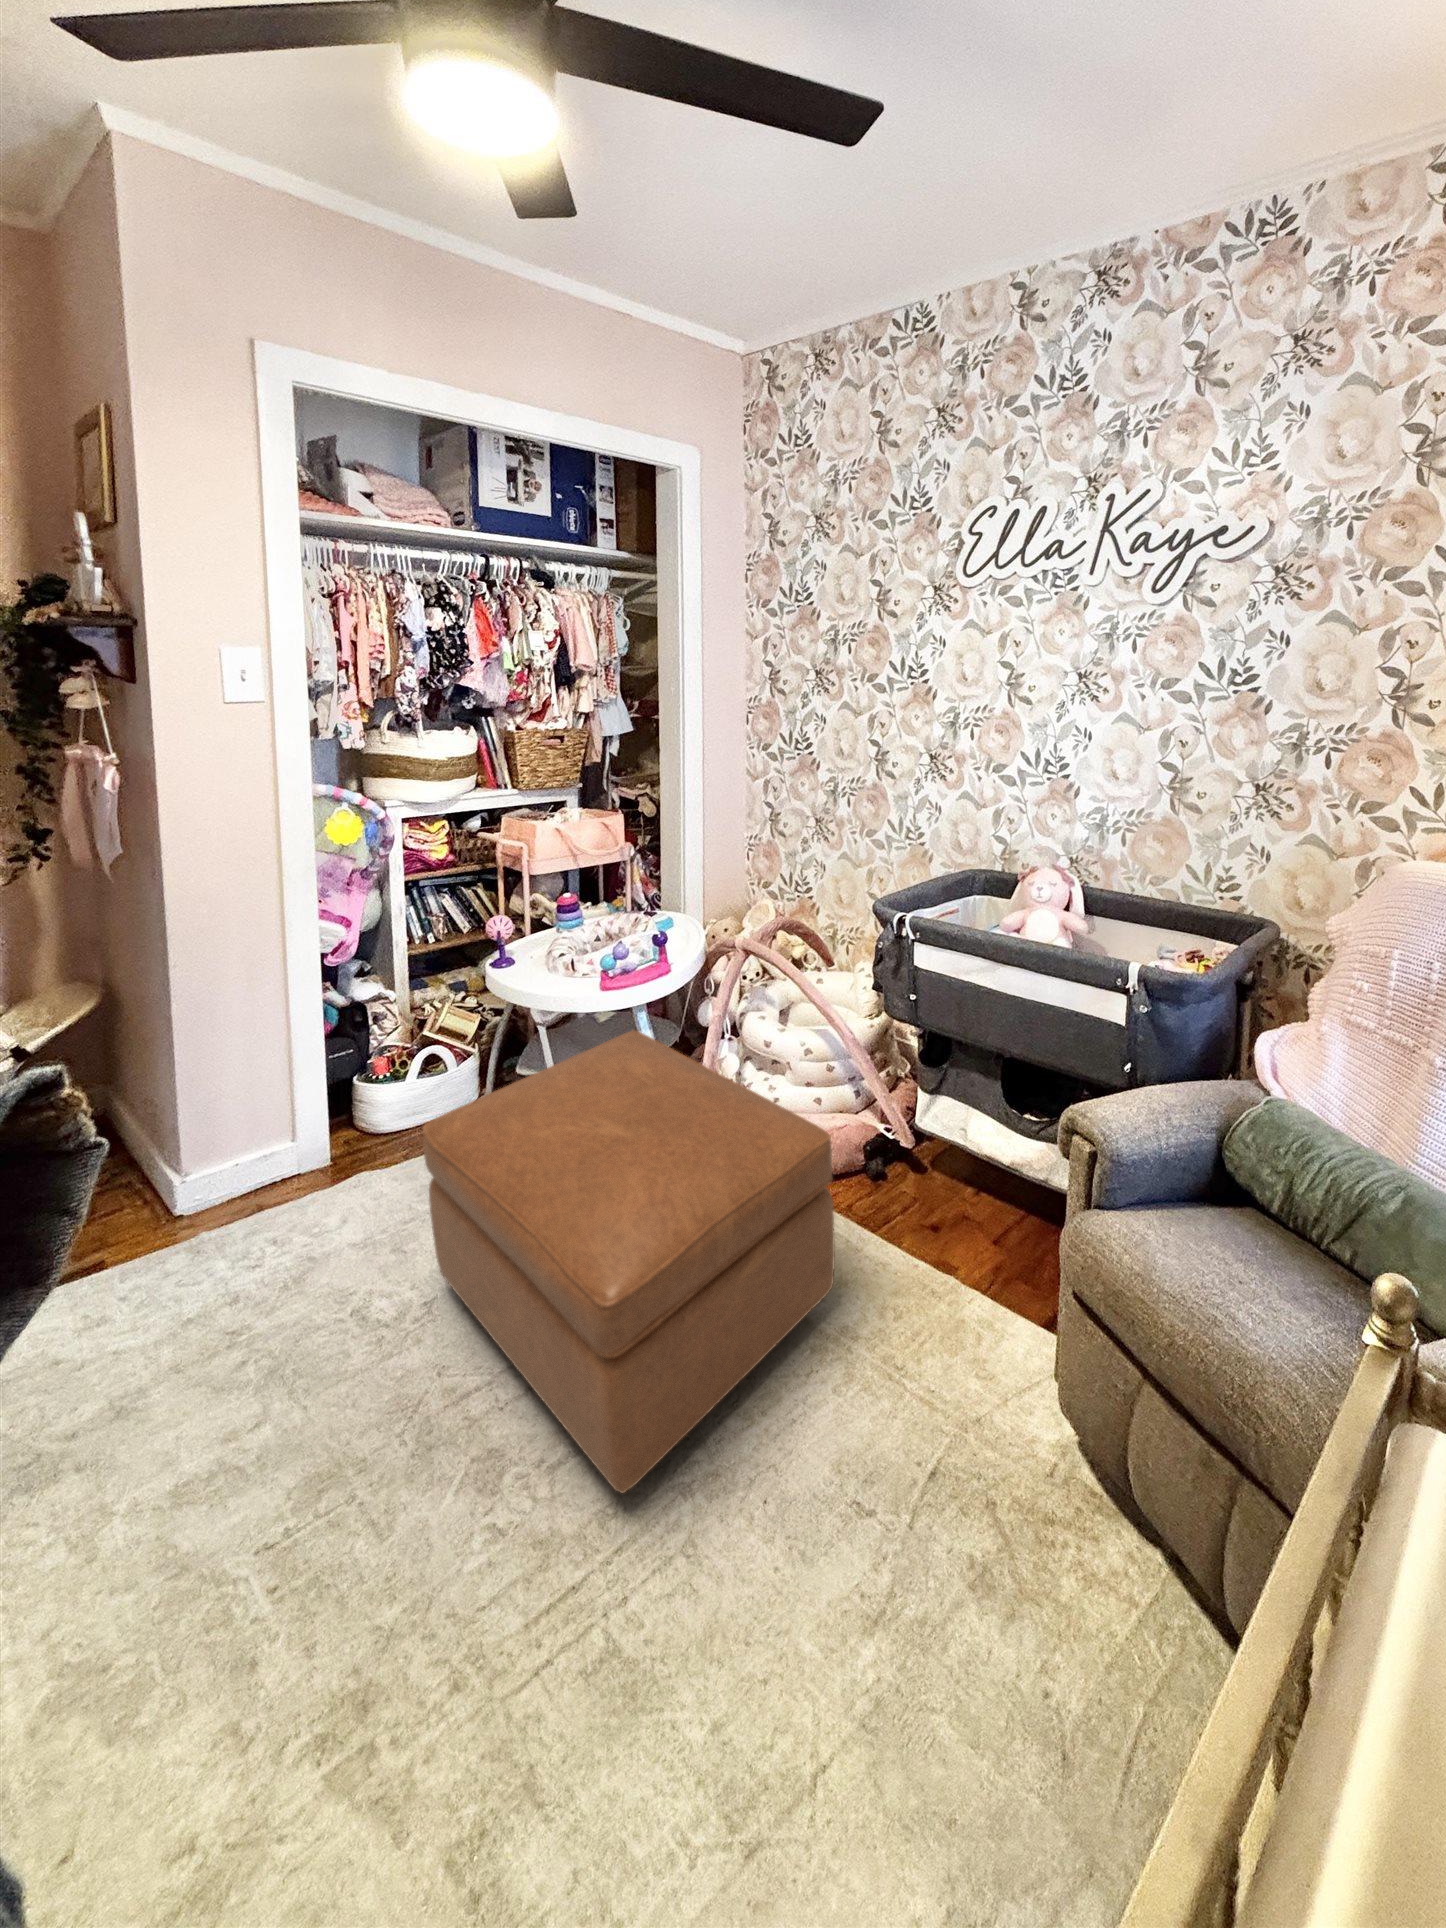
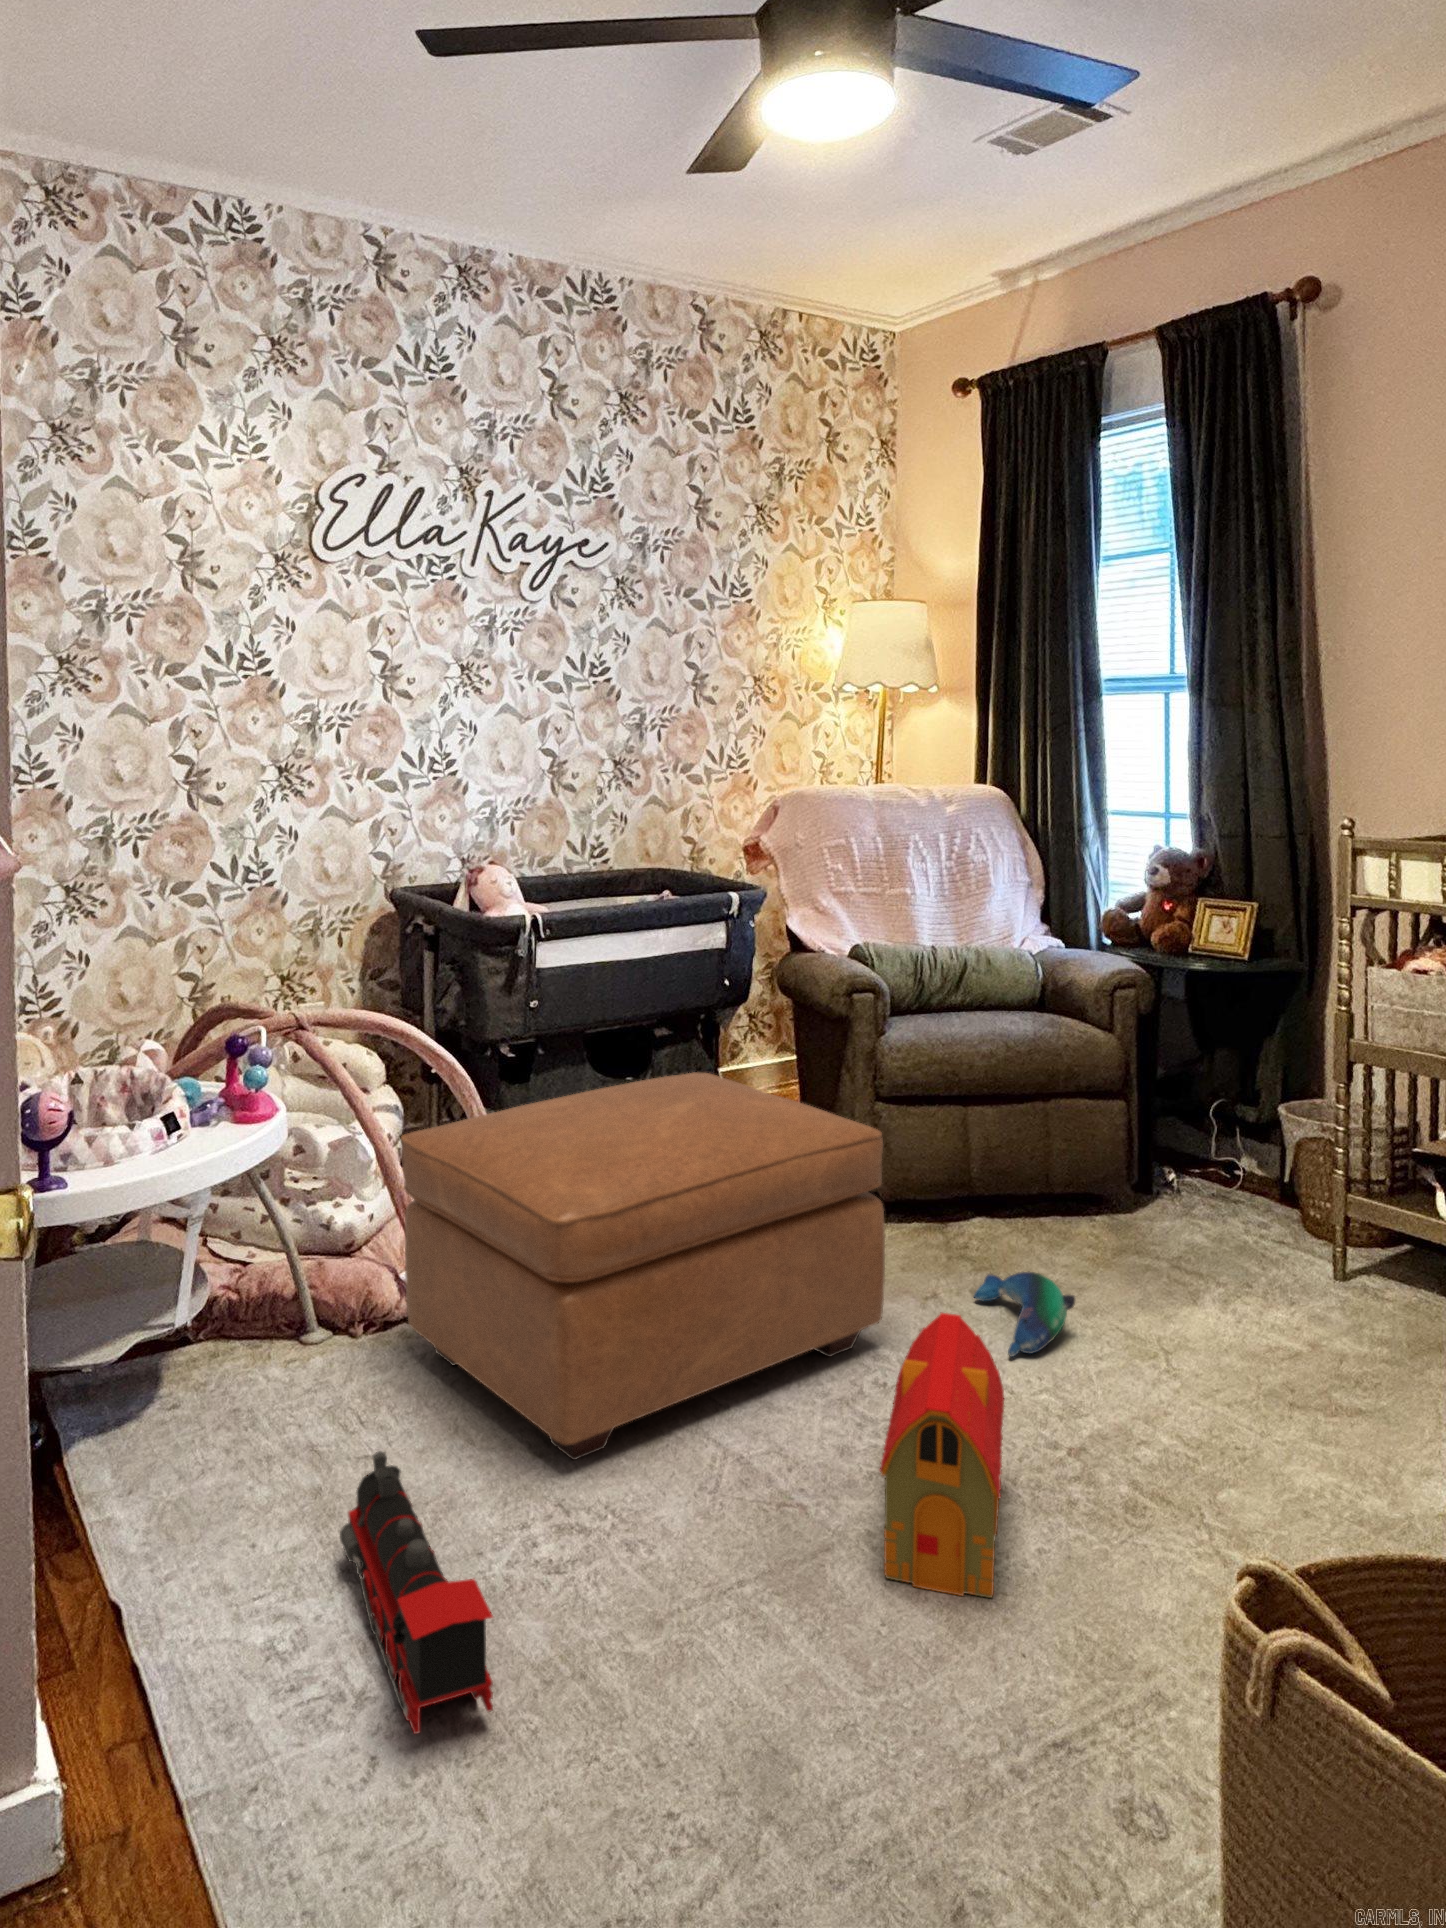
toy train: none [172,1170,406,1307] -> present [340,1451,493,1734]
toy house: none [60,1436,357,1678] -> present [879,1313,1004,1598]
plush toy: none [568,1648,792,1819] -> present [974,1272,1075,1357]

